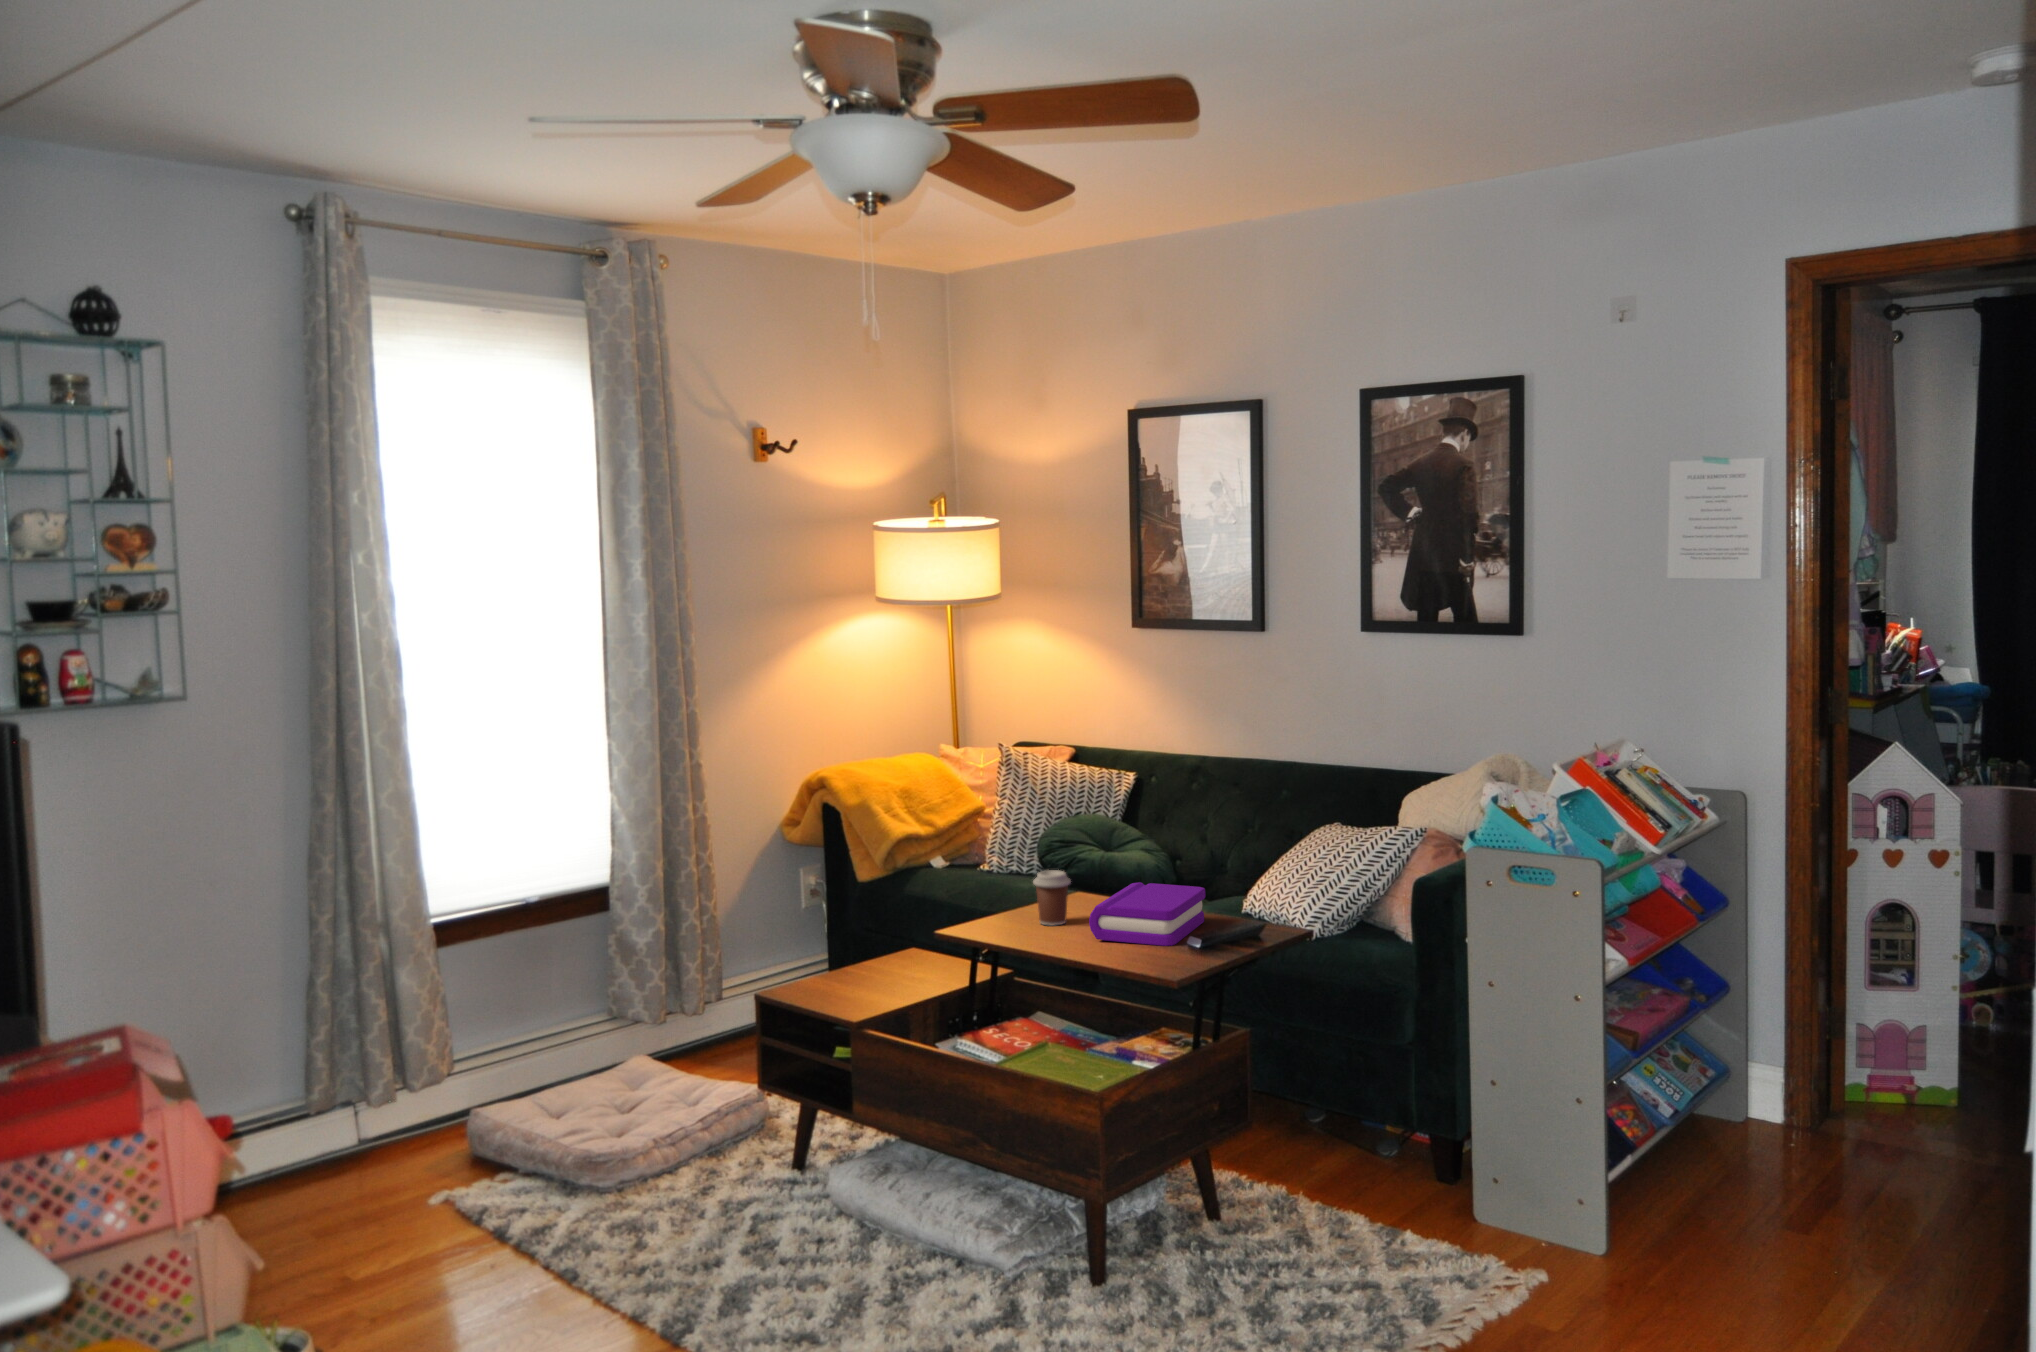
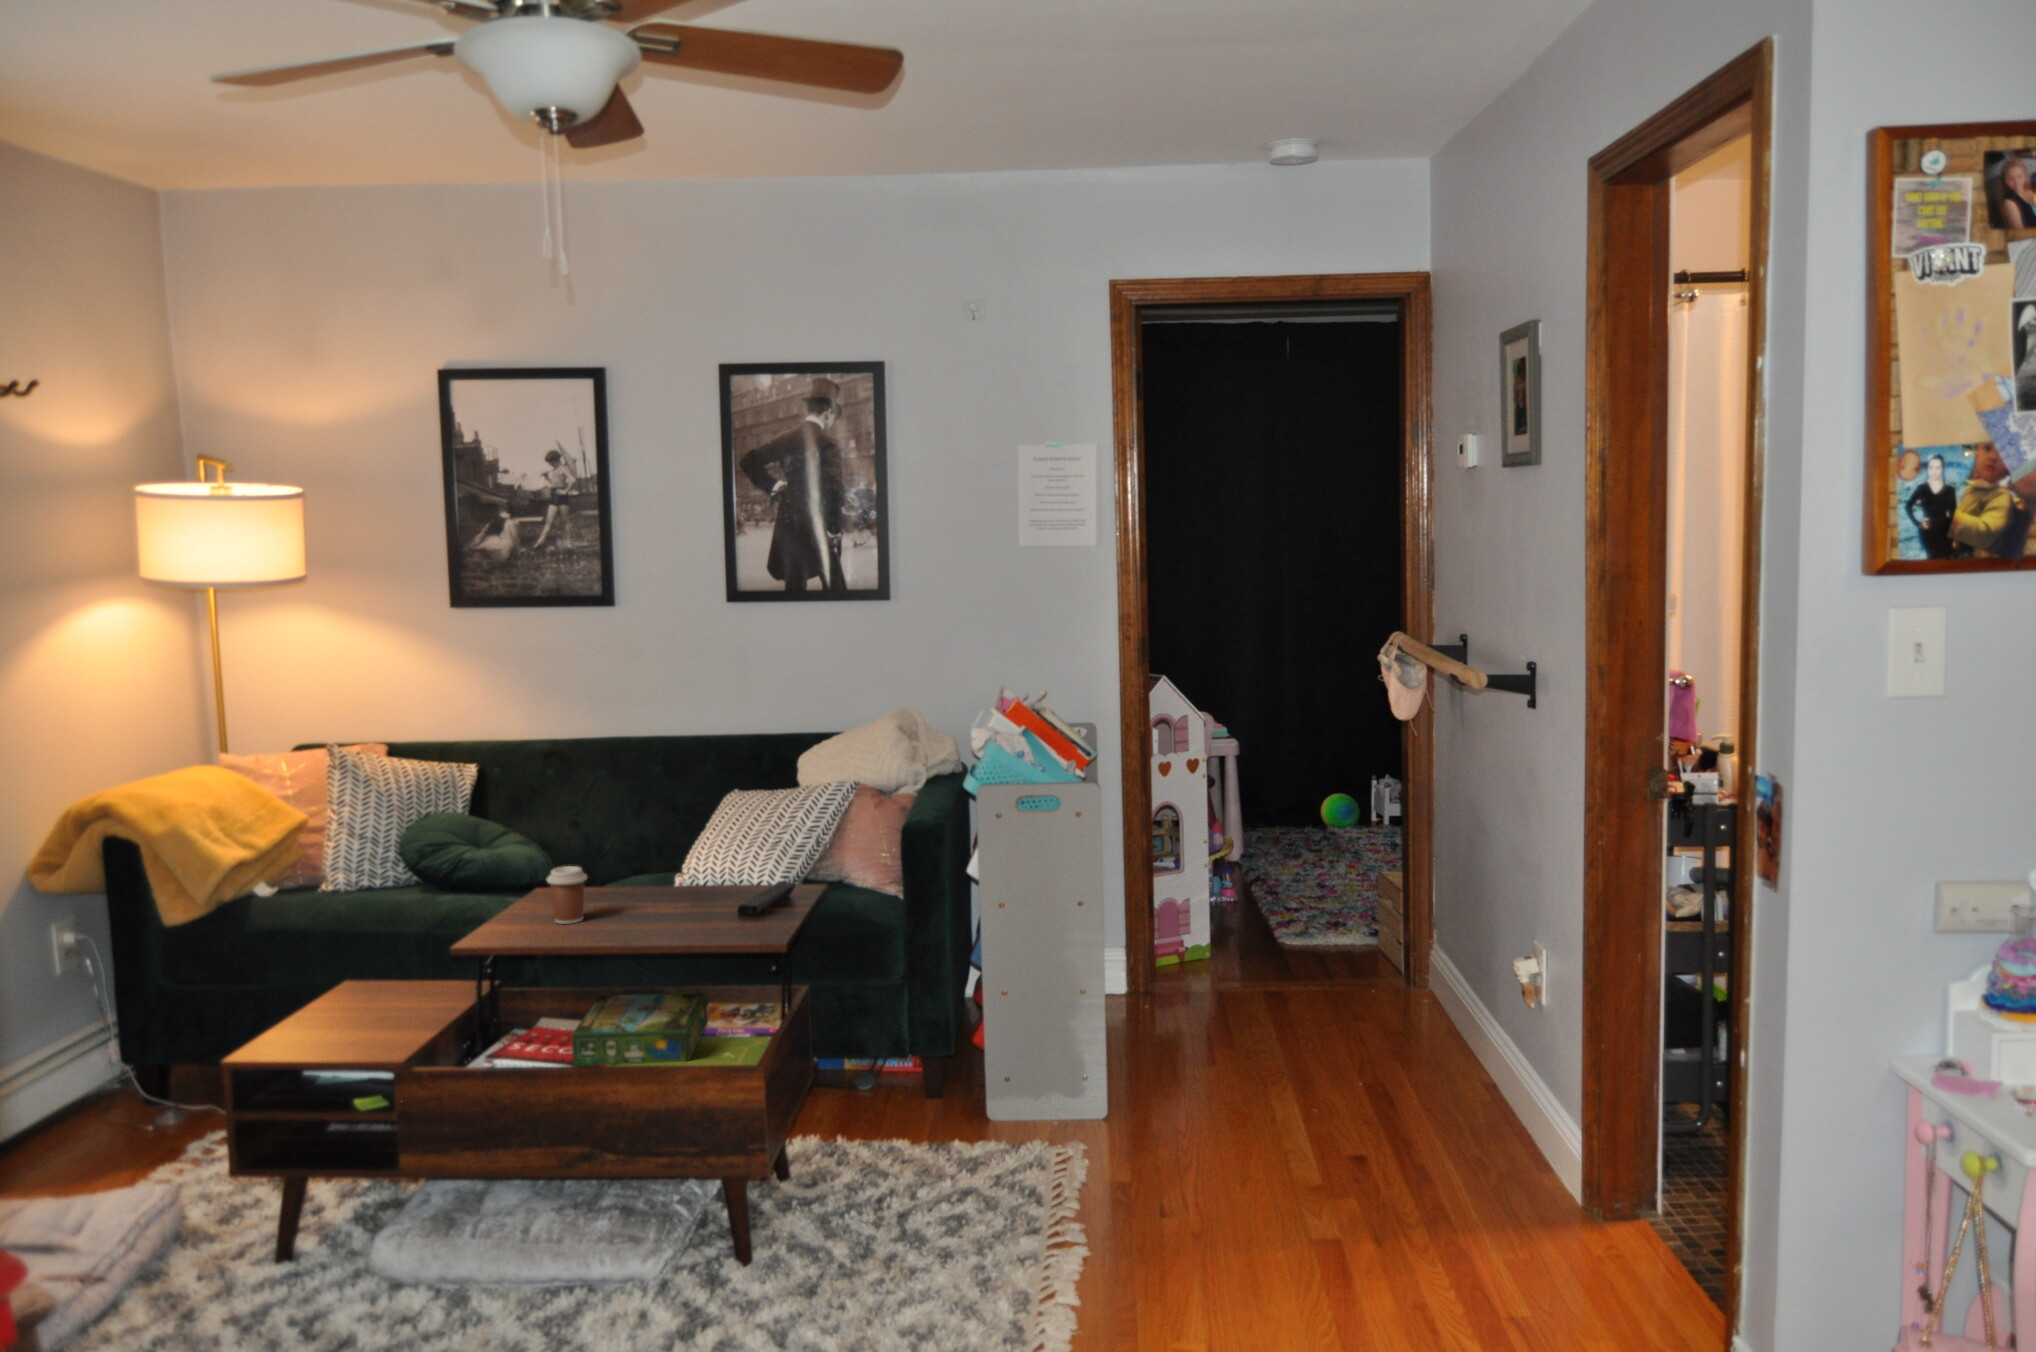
book: present [1089,882,1205,946] -> none [636,863,727,927]
board game: none [980,999,1135,1084] -> present [572,993,708,1067]

